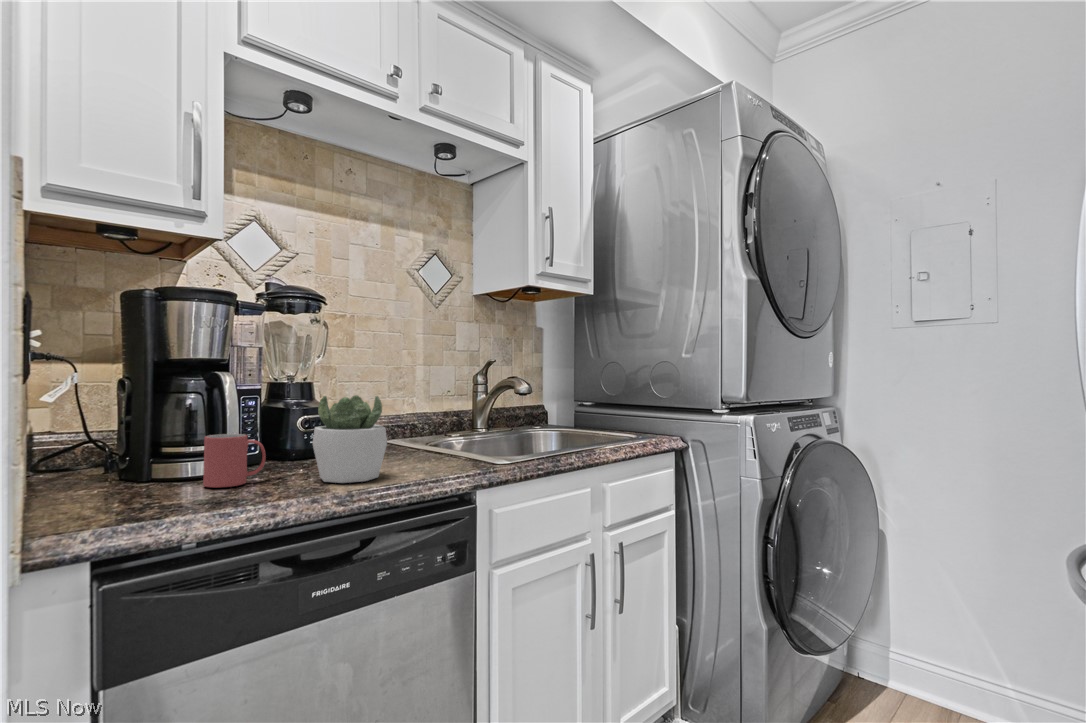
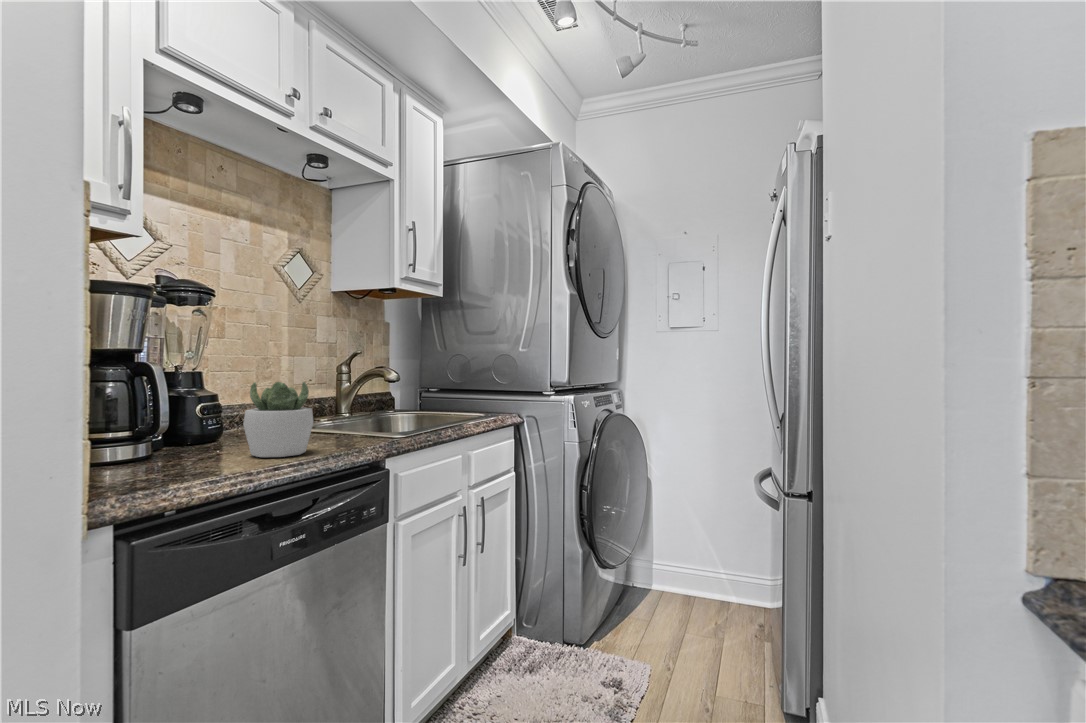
mug: present [203,434,266,488] -> none [141,419,200,468]

